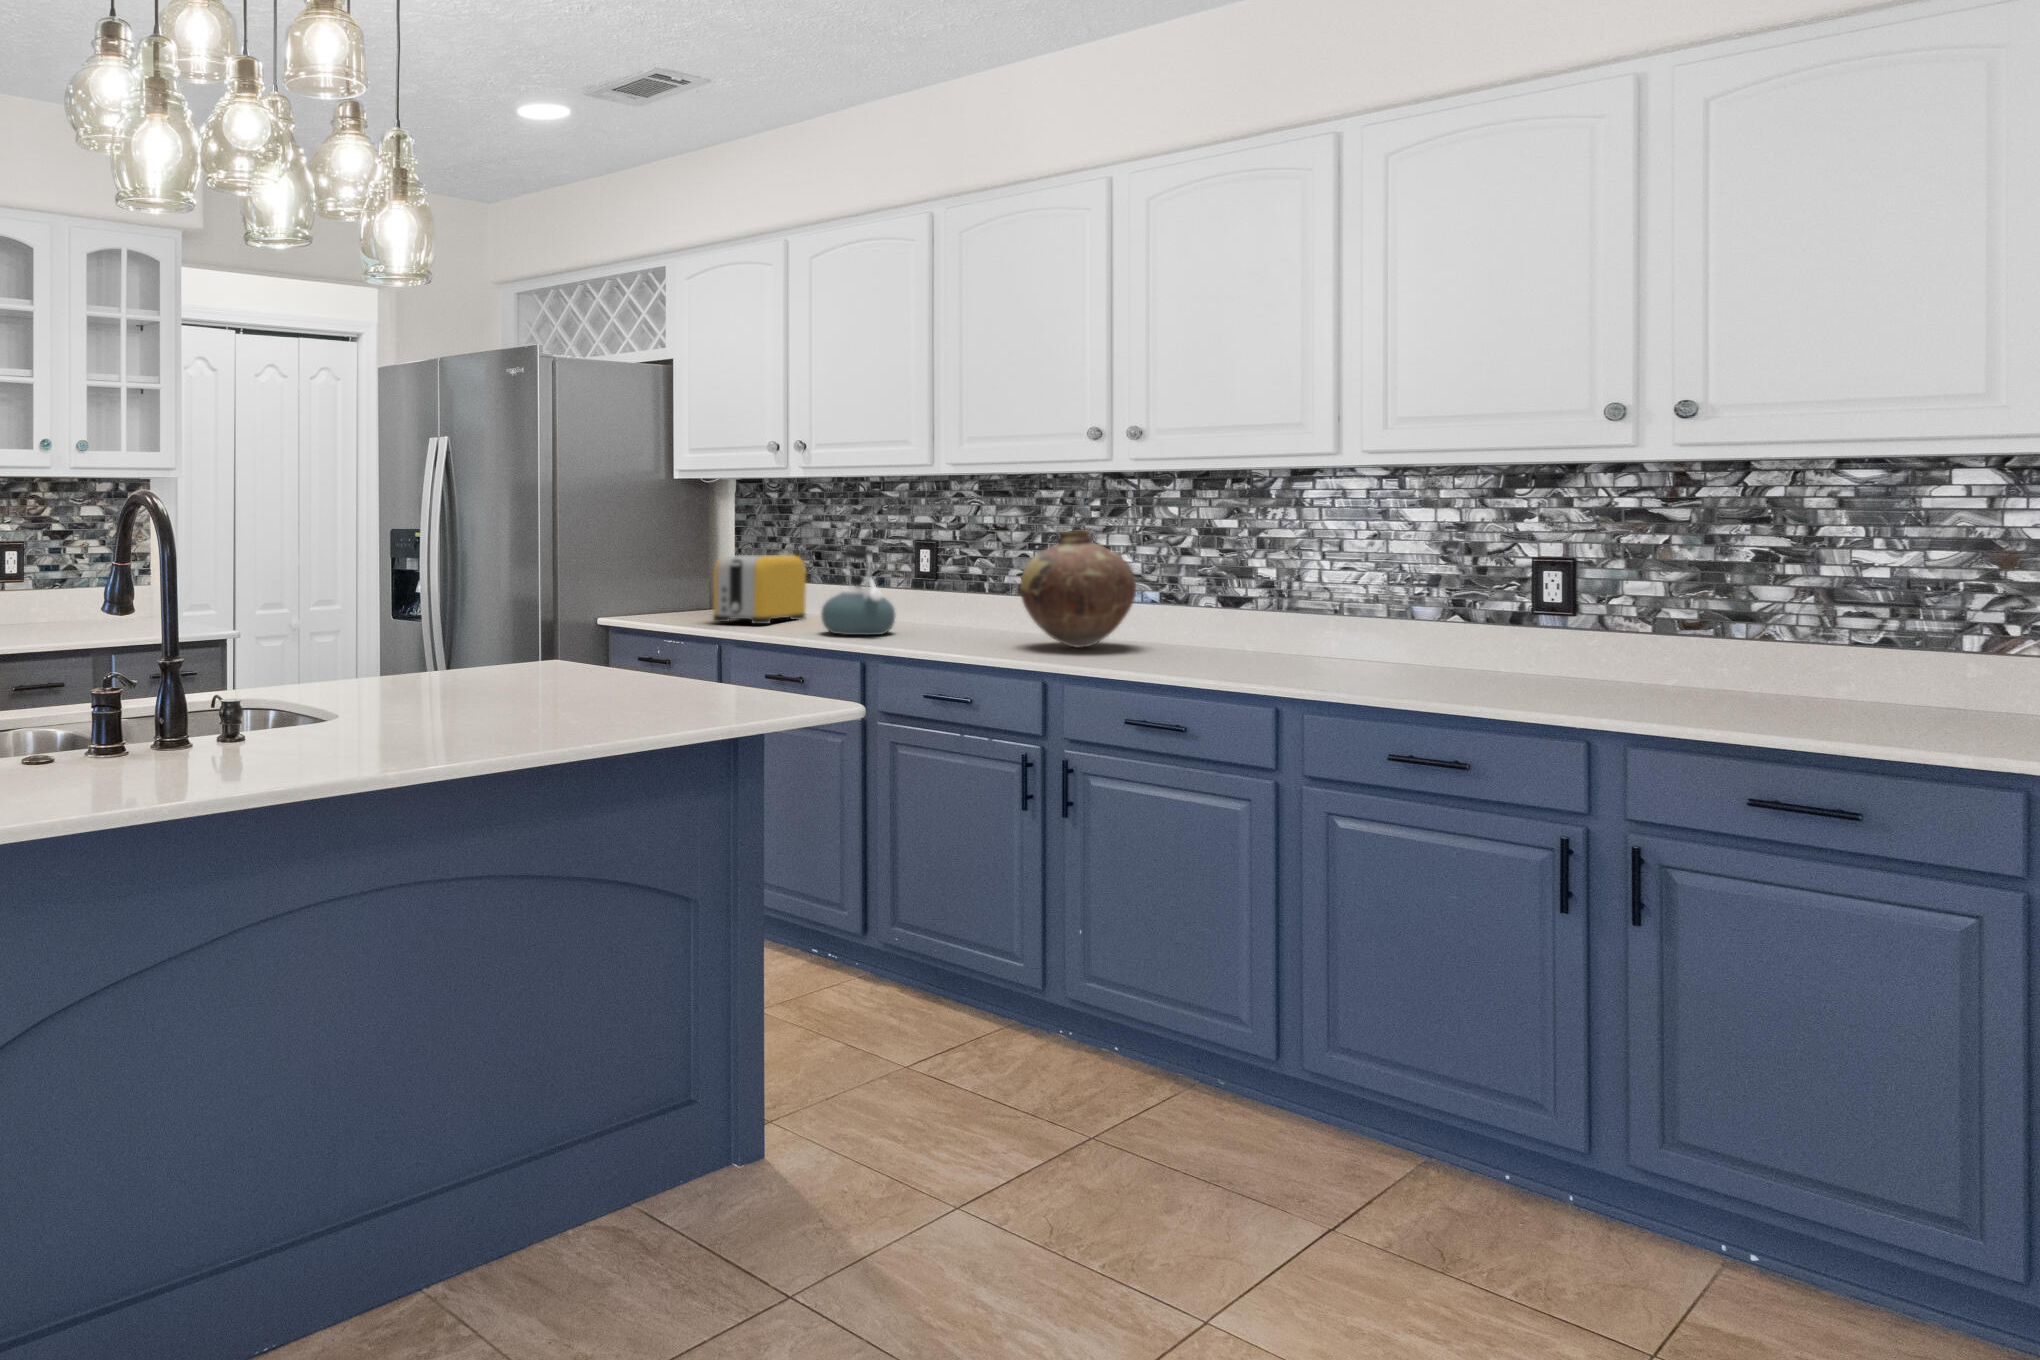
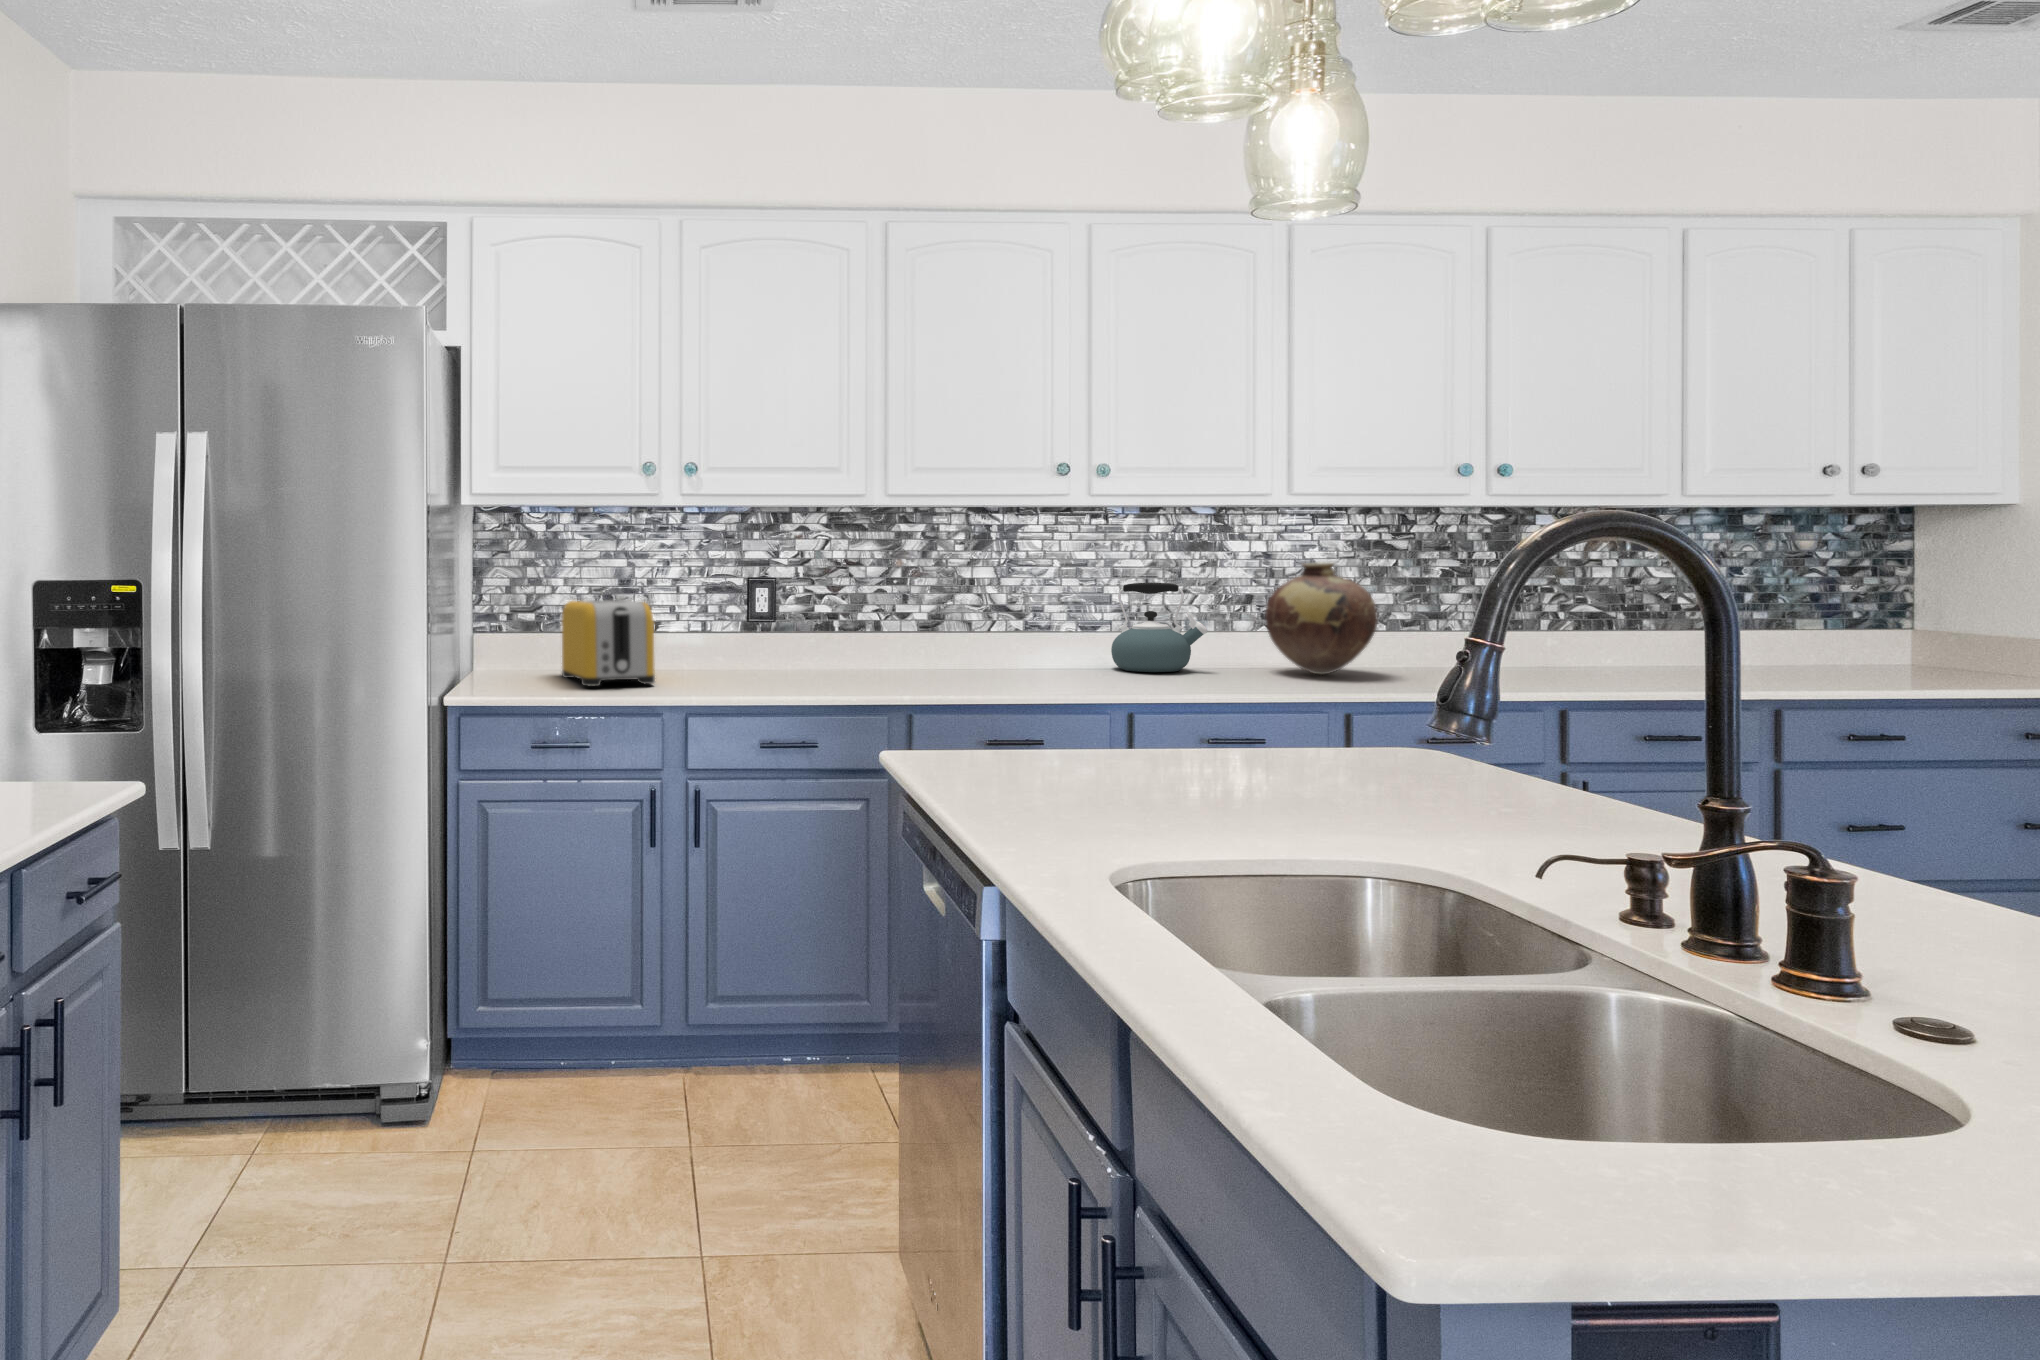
vase: present [1020,530,1136,647] -> present [1265,563,1378,675]
kettle: present [821,549,895,635] -> present [1111,582,1207,672]

